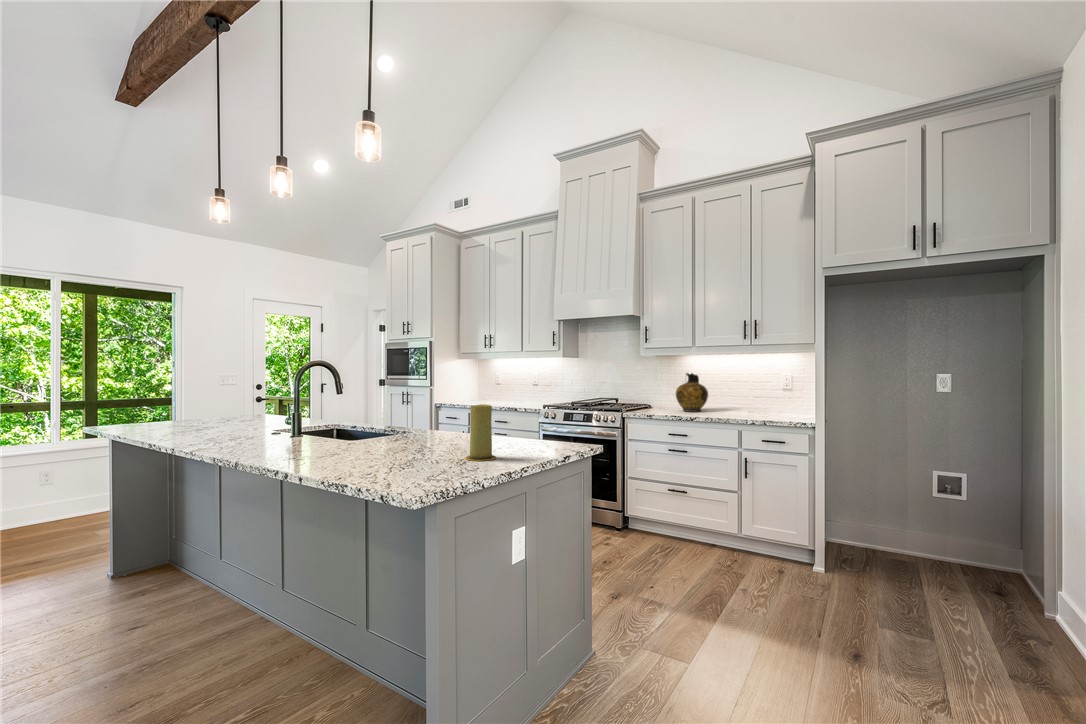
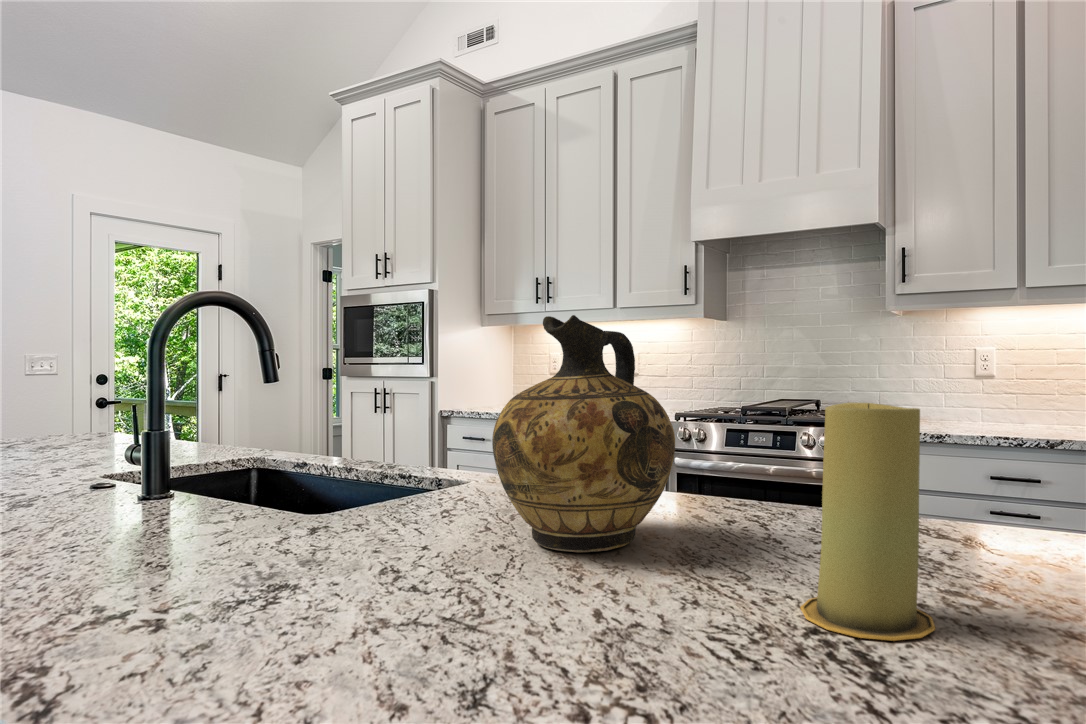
ceramic jug: present [676,373,708,412] -> present [492,315,675,552]

